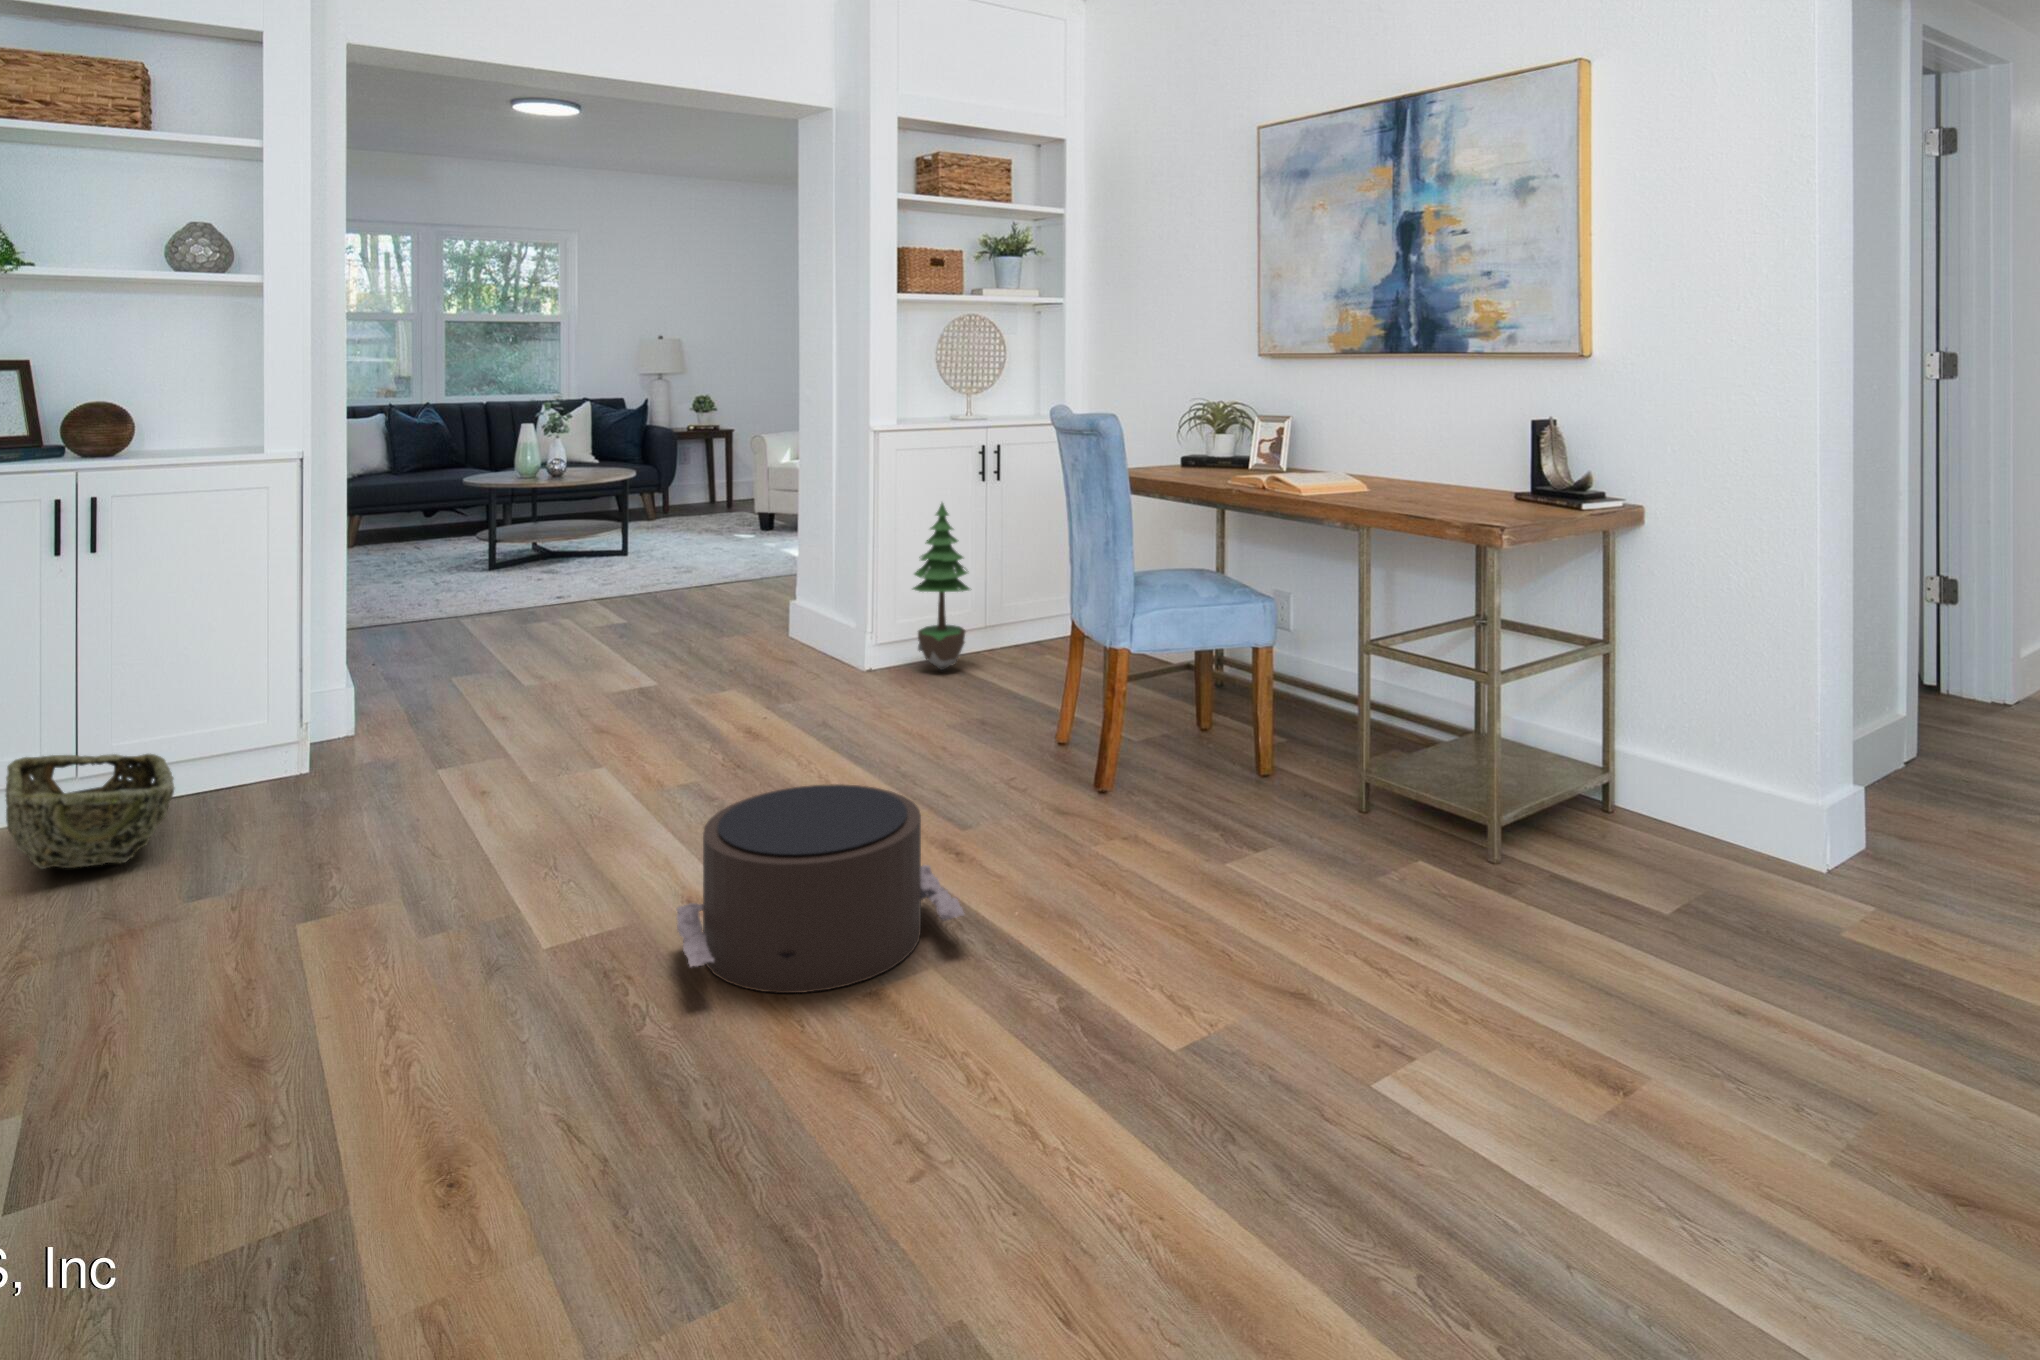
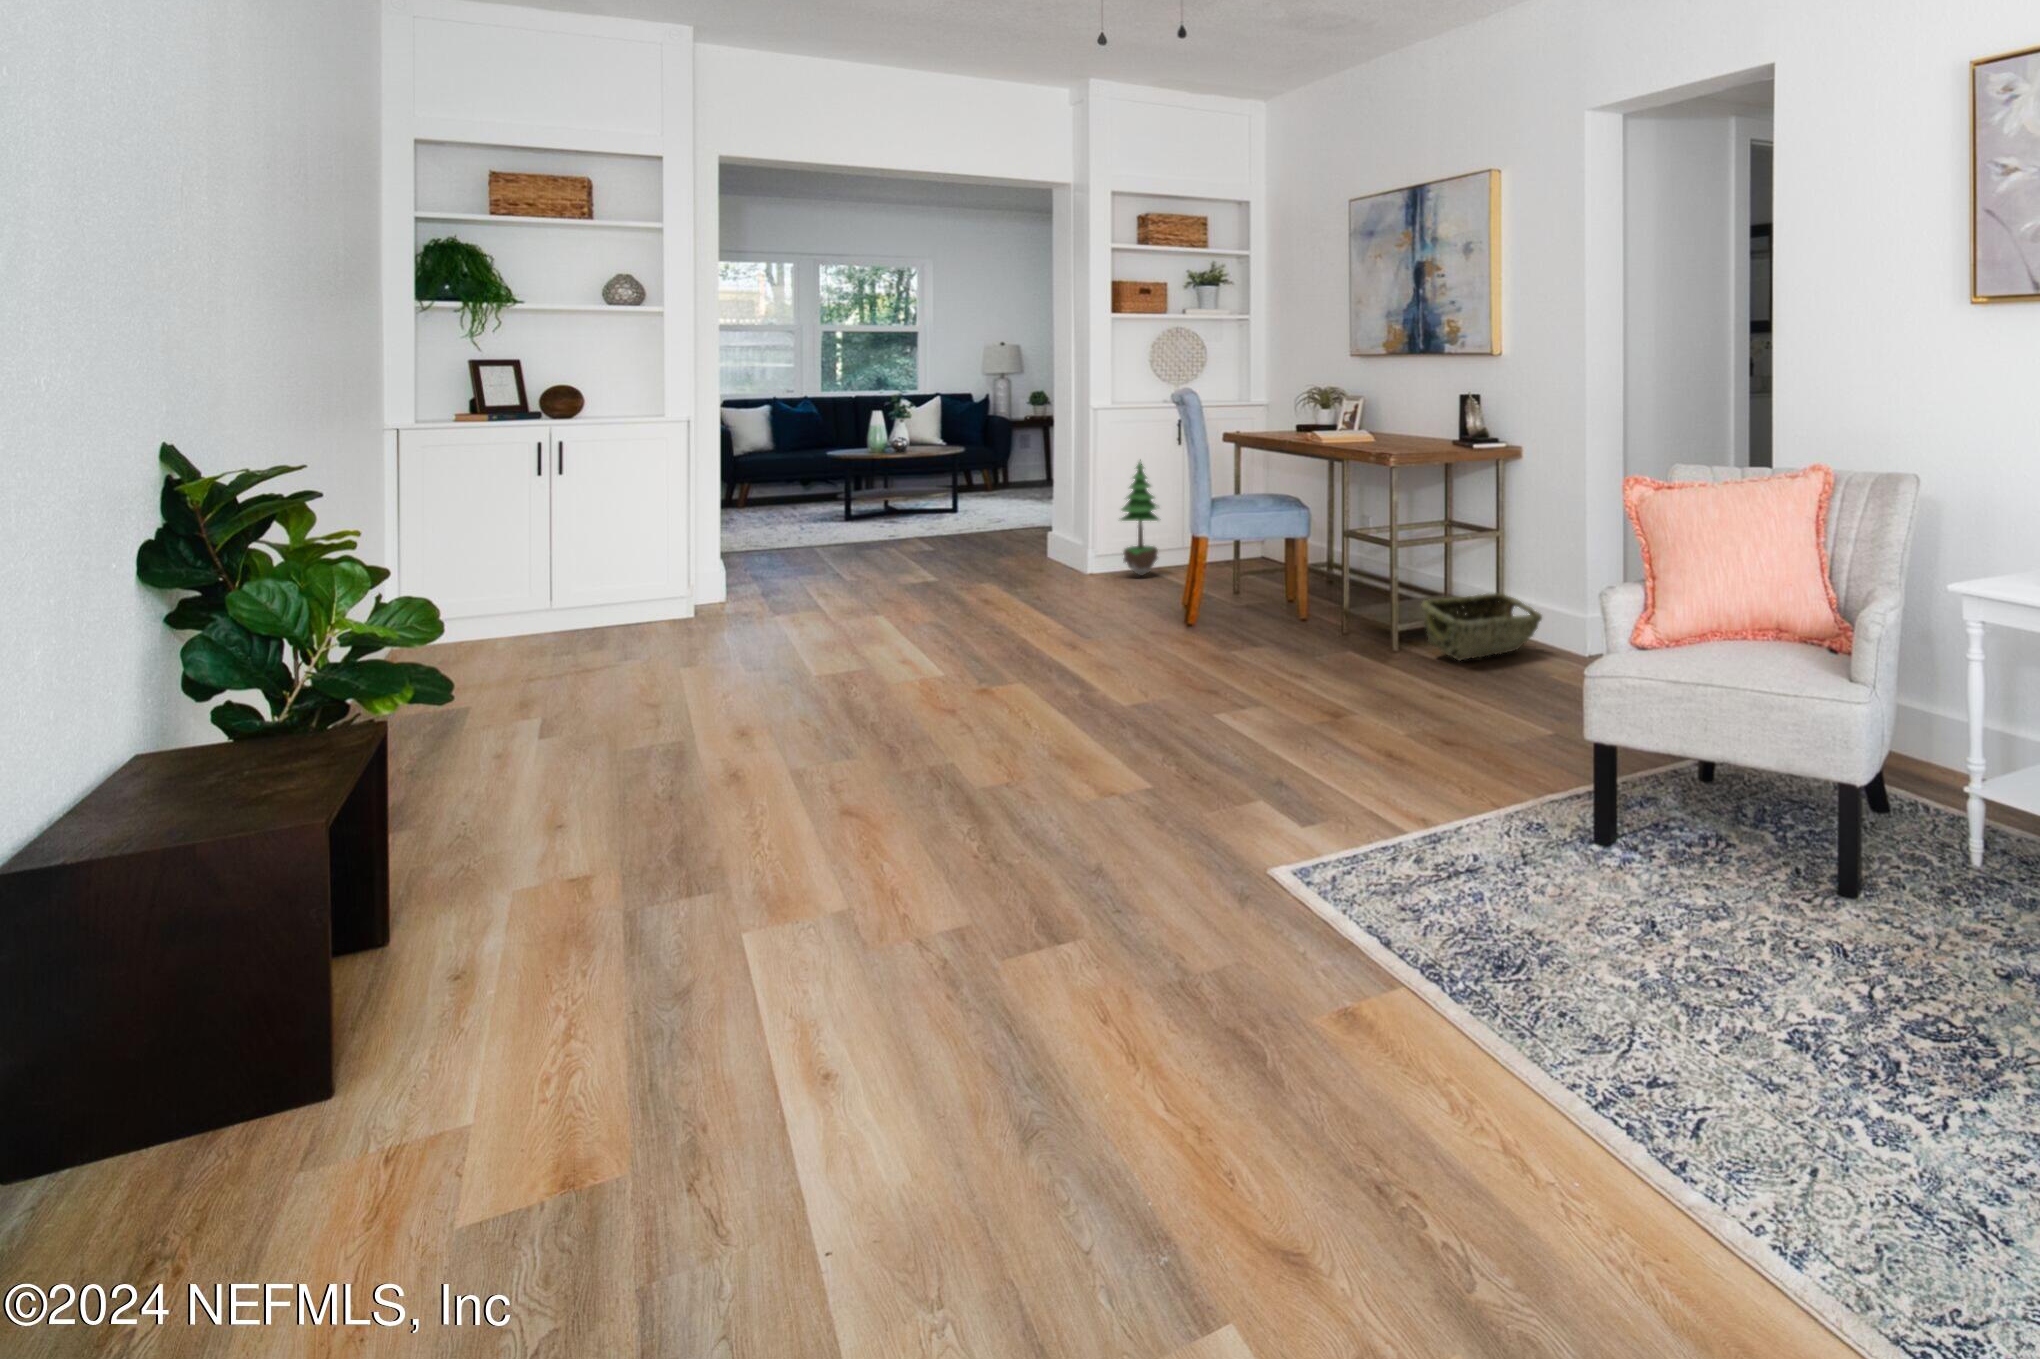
woven basket: present [6,754,174,870] -> present [1422,593,1542,660]
pouf: present [676,784,964,993] -> none [891,604,1054,697]

